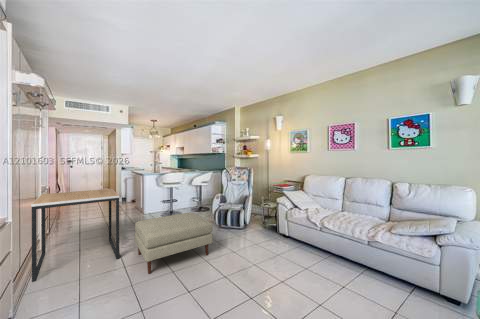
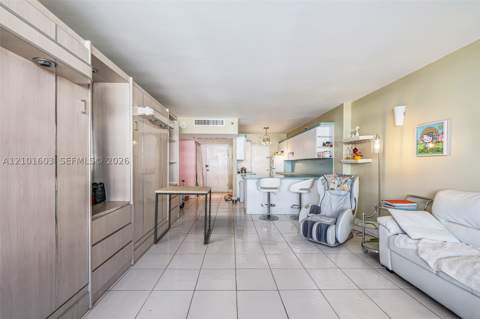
ottoman: present [135,212,213,274] -> none [214,216,280,263]

